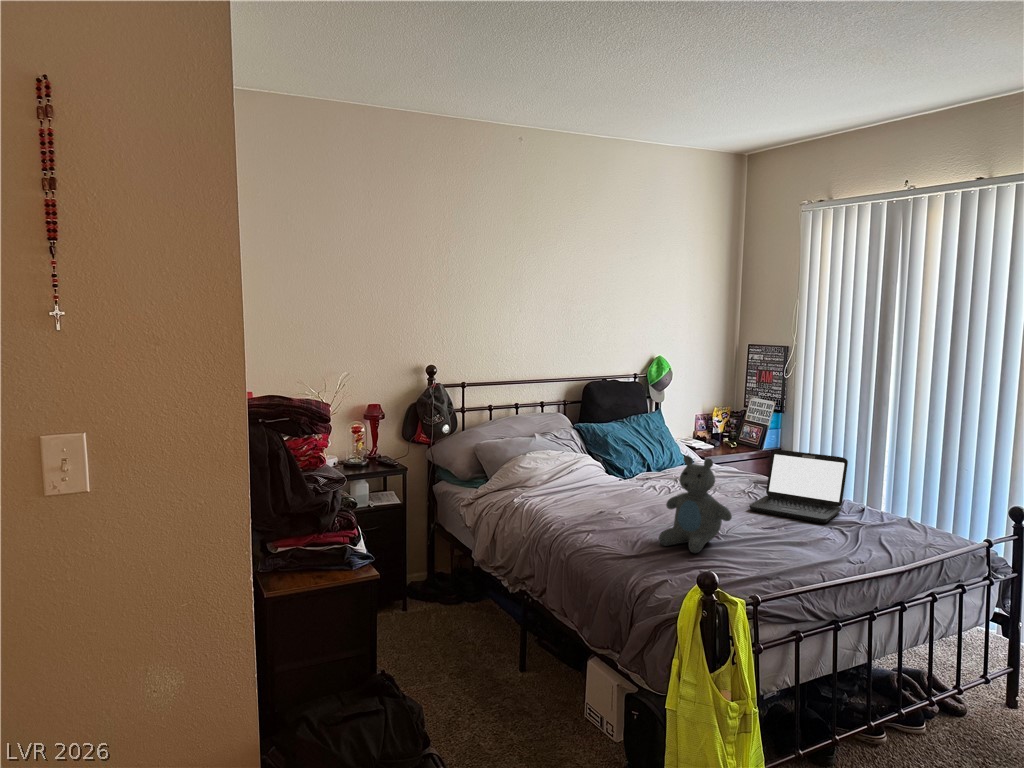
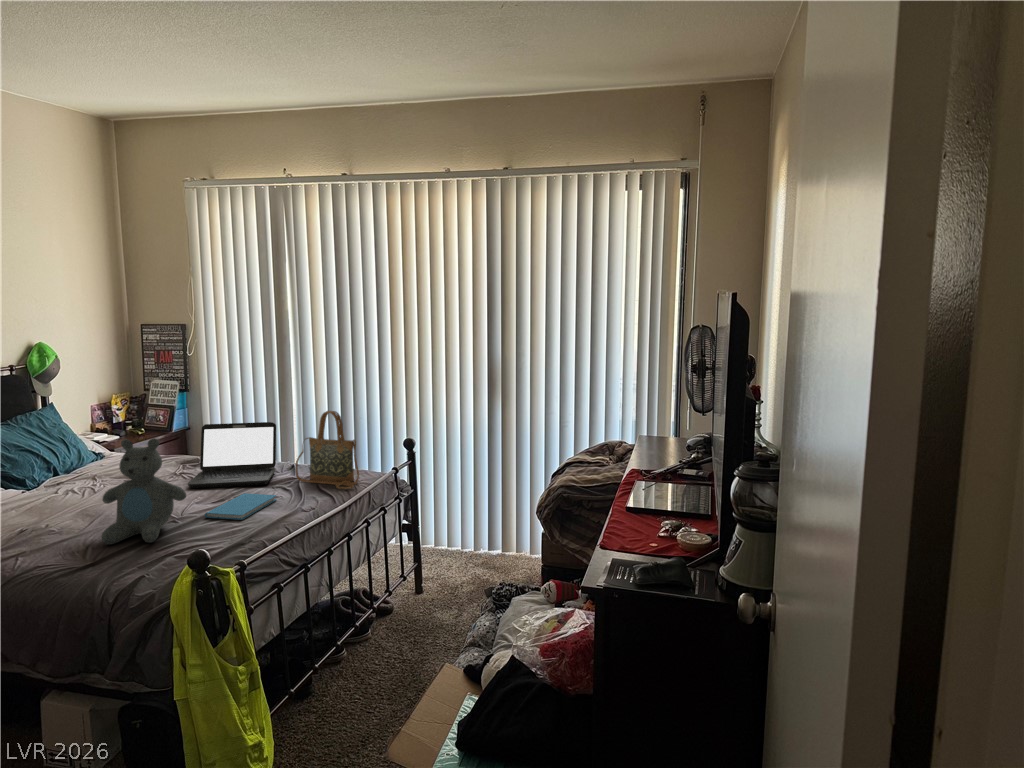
handbag: none [859,455,934,551] -> present [295,411,359,489]
book: none [750,528,827,554] -> present [205,493,276,520]

